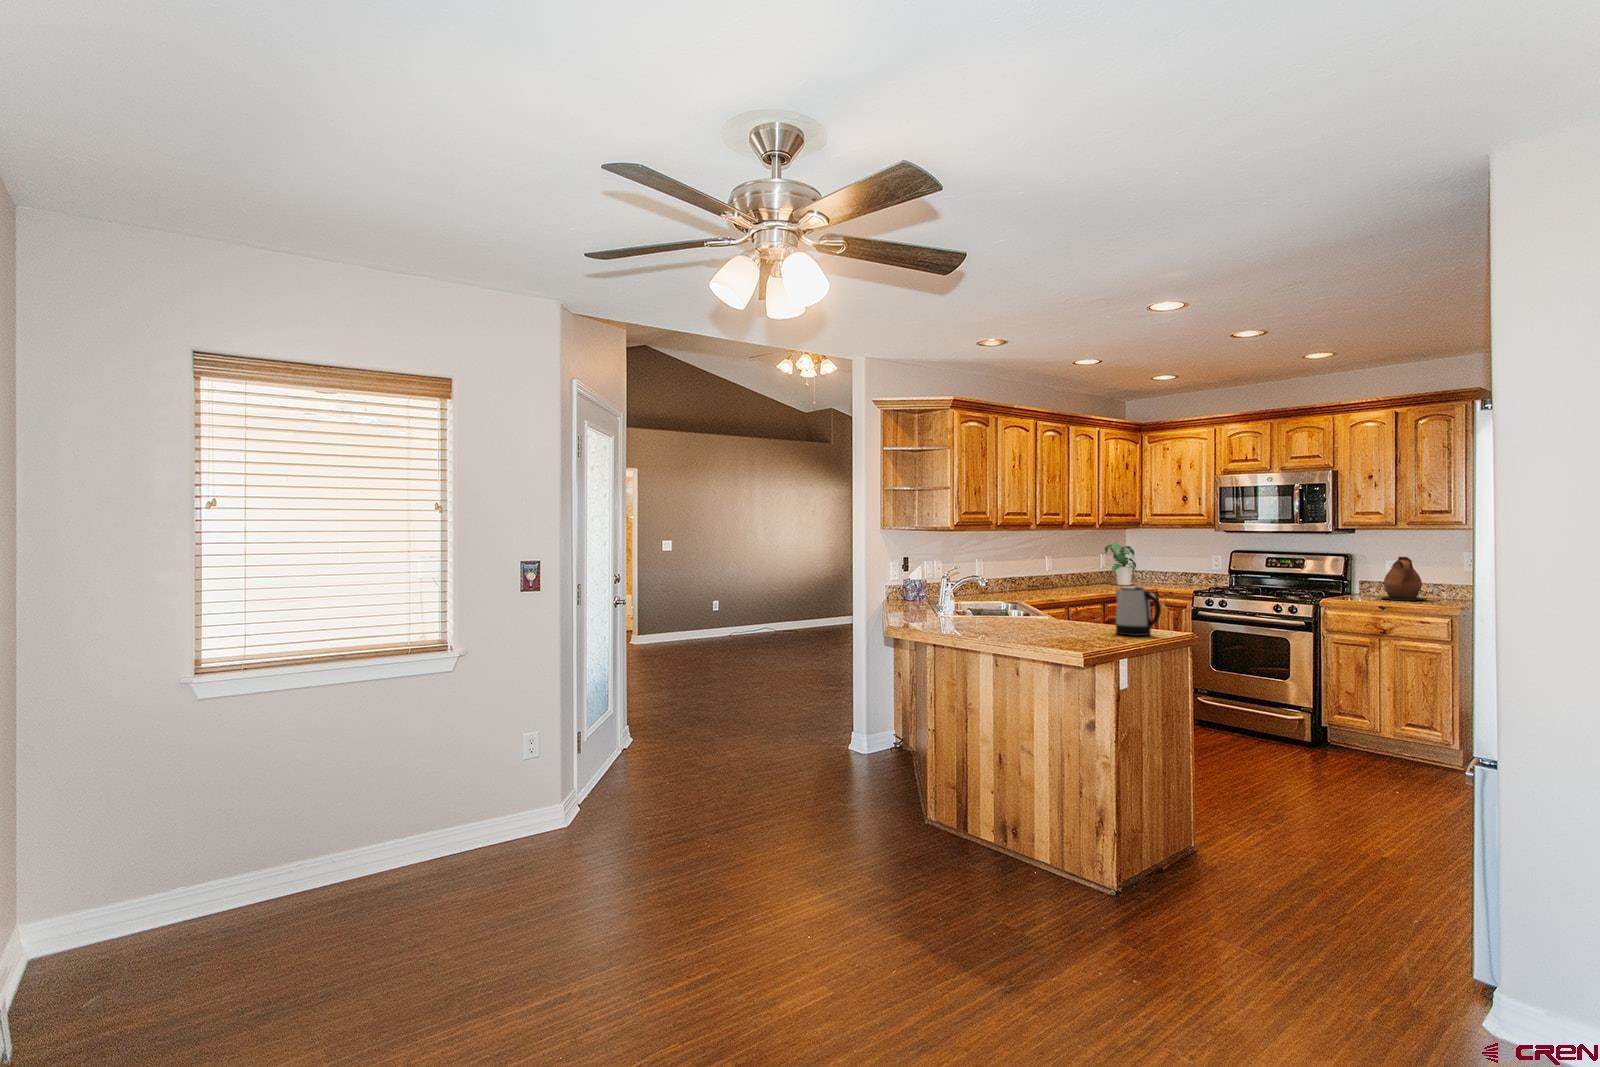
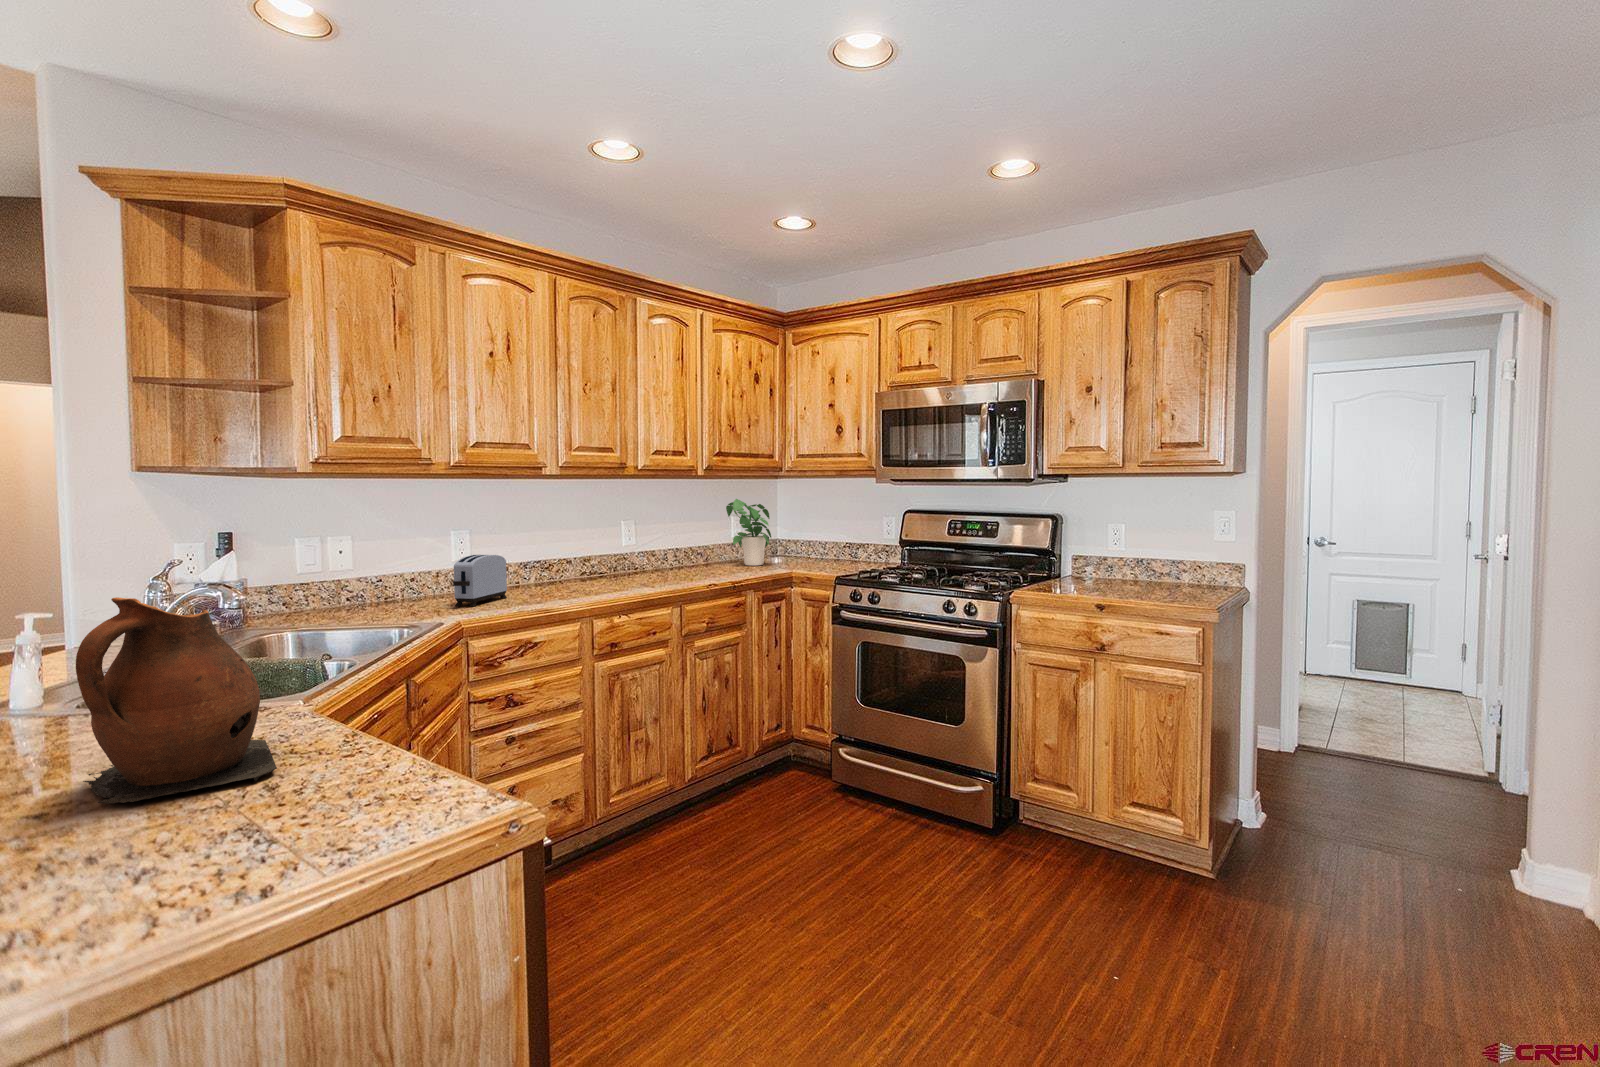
ceramic pitcher: present [1381,557,1426,600] -> present [76,597,277,804]
toaster: none [999,572,1015,598] -> present [453,555,507,606]
kettle: present [1116,586,1161,636] -> none [272,646,402,831]

